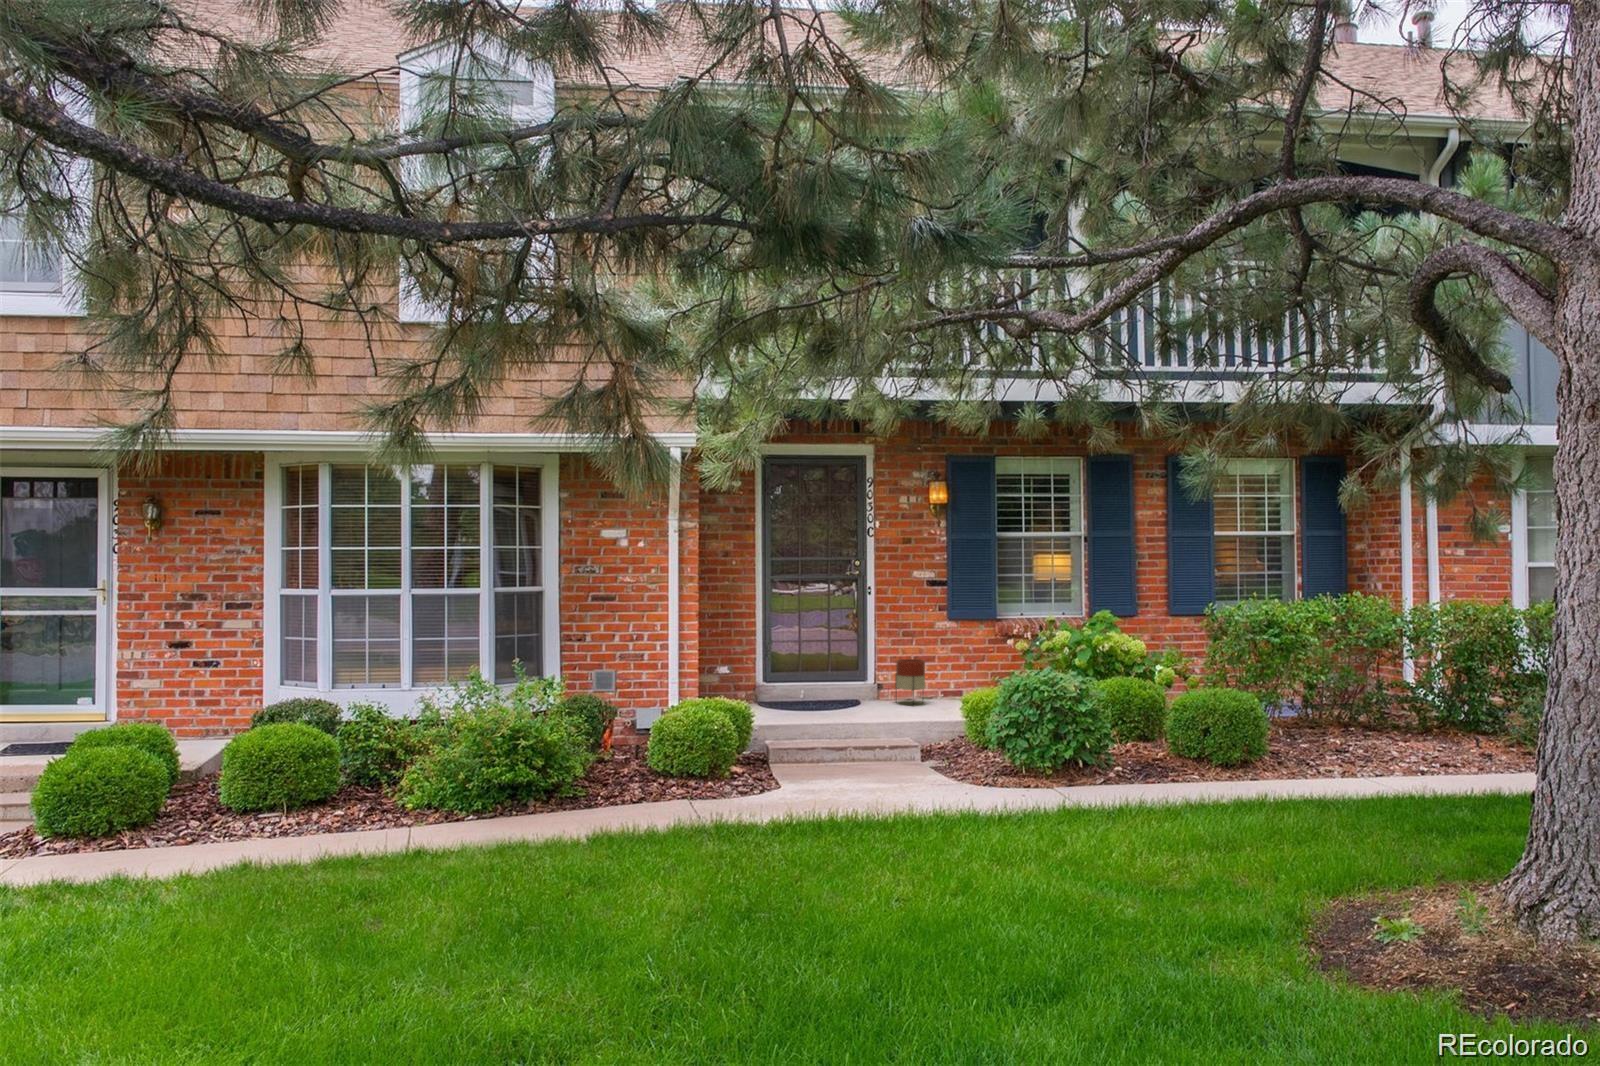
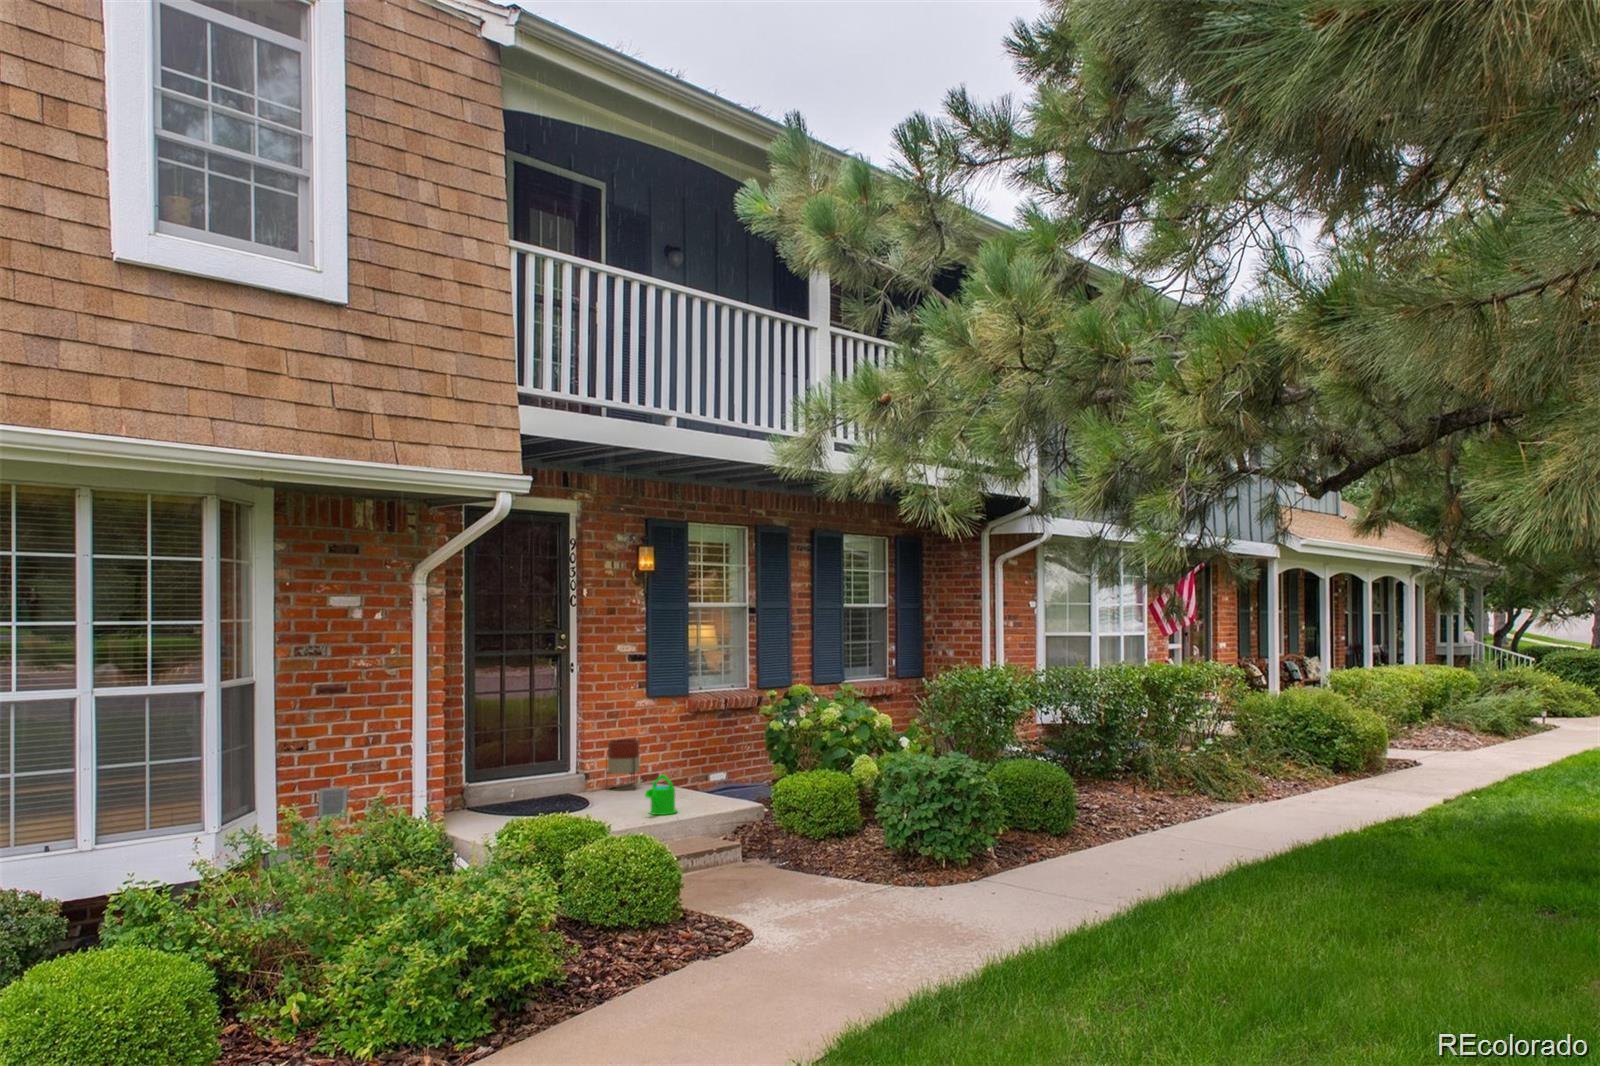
watering can: none [858,692,901,728] -> present [645,775,676,815]

